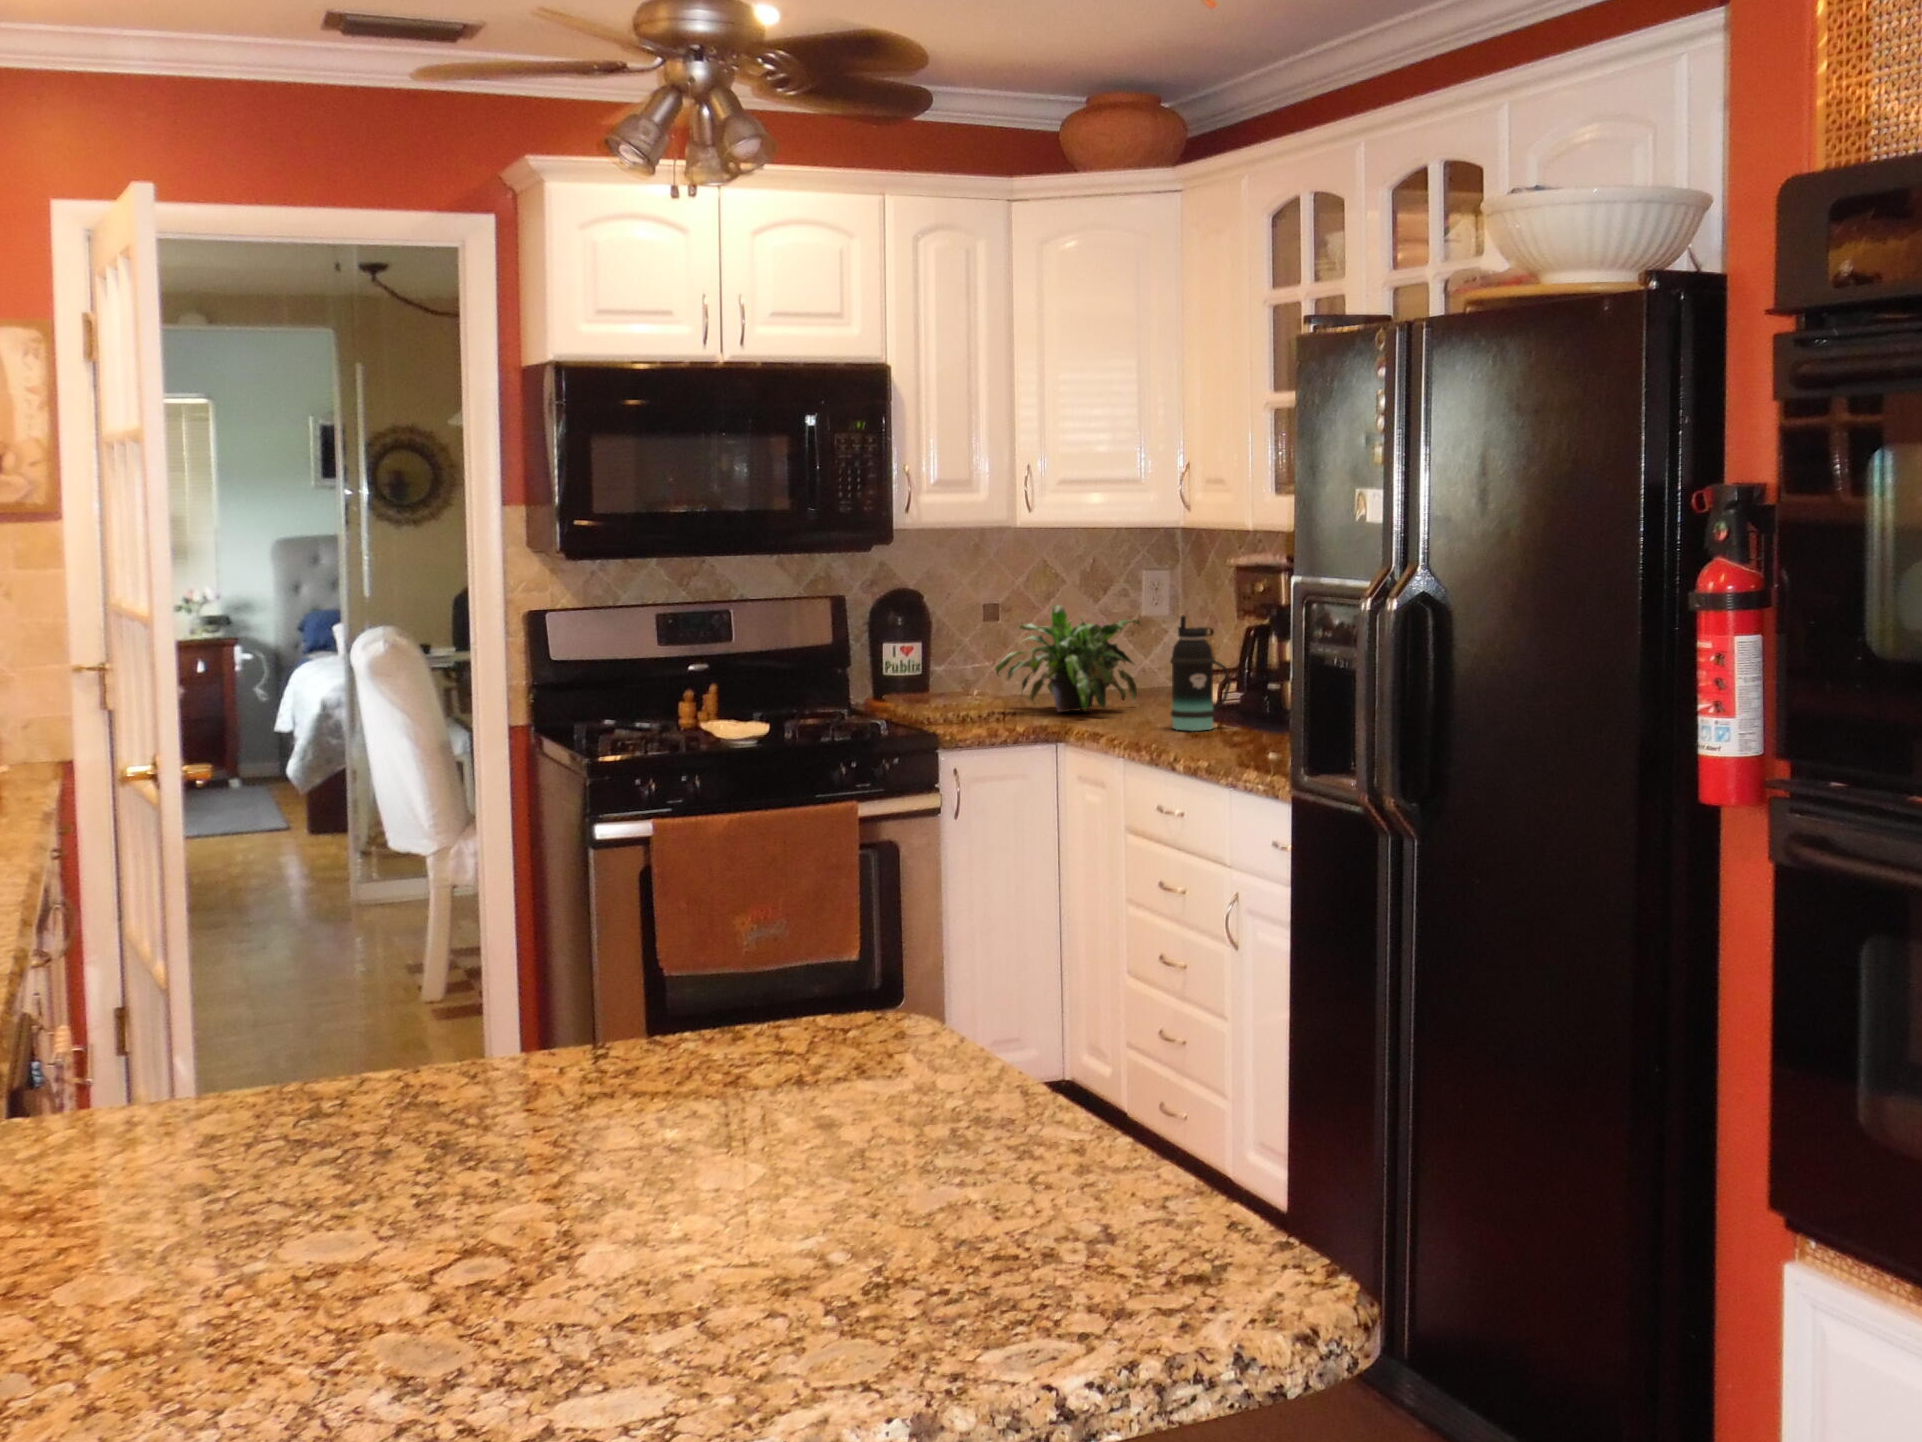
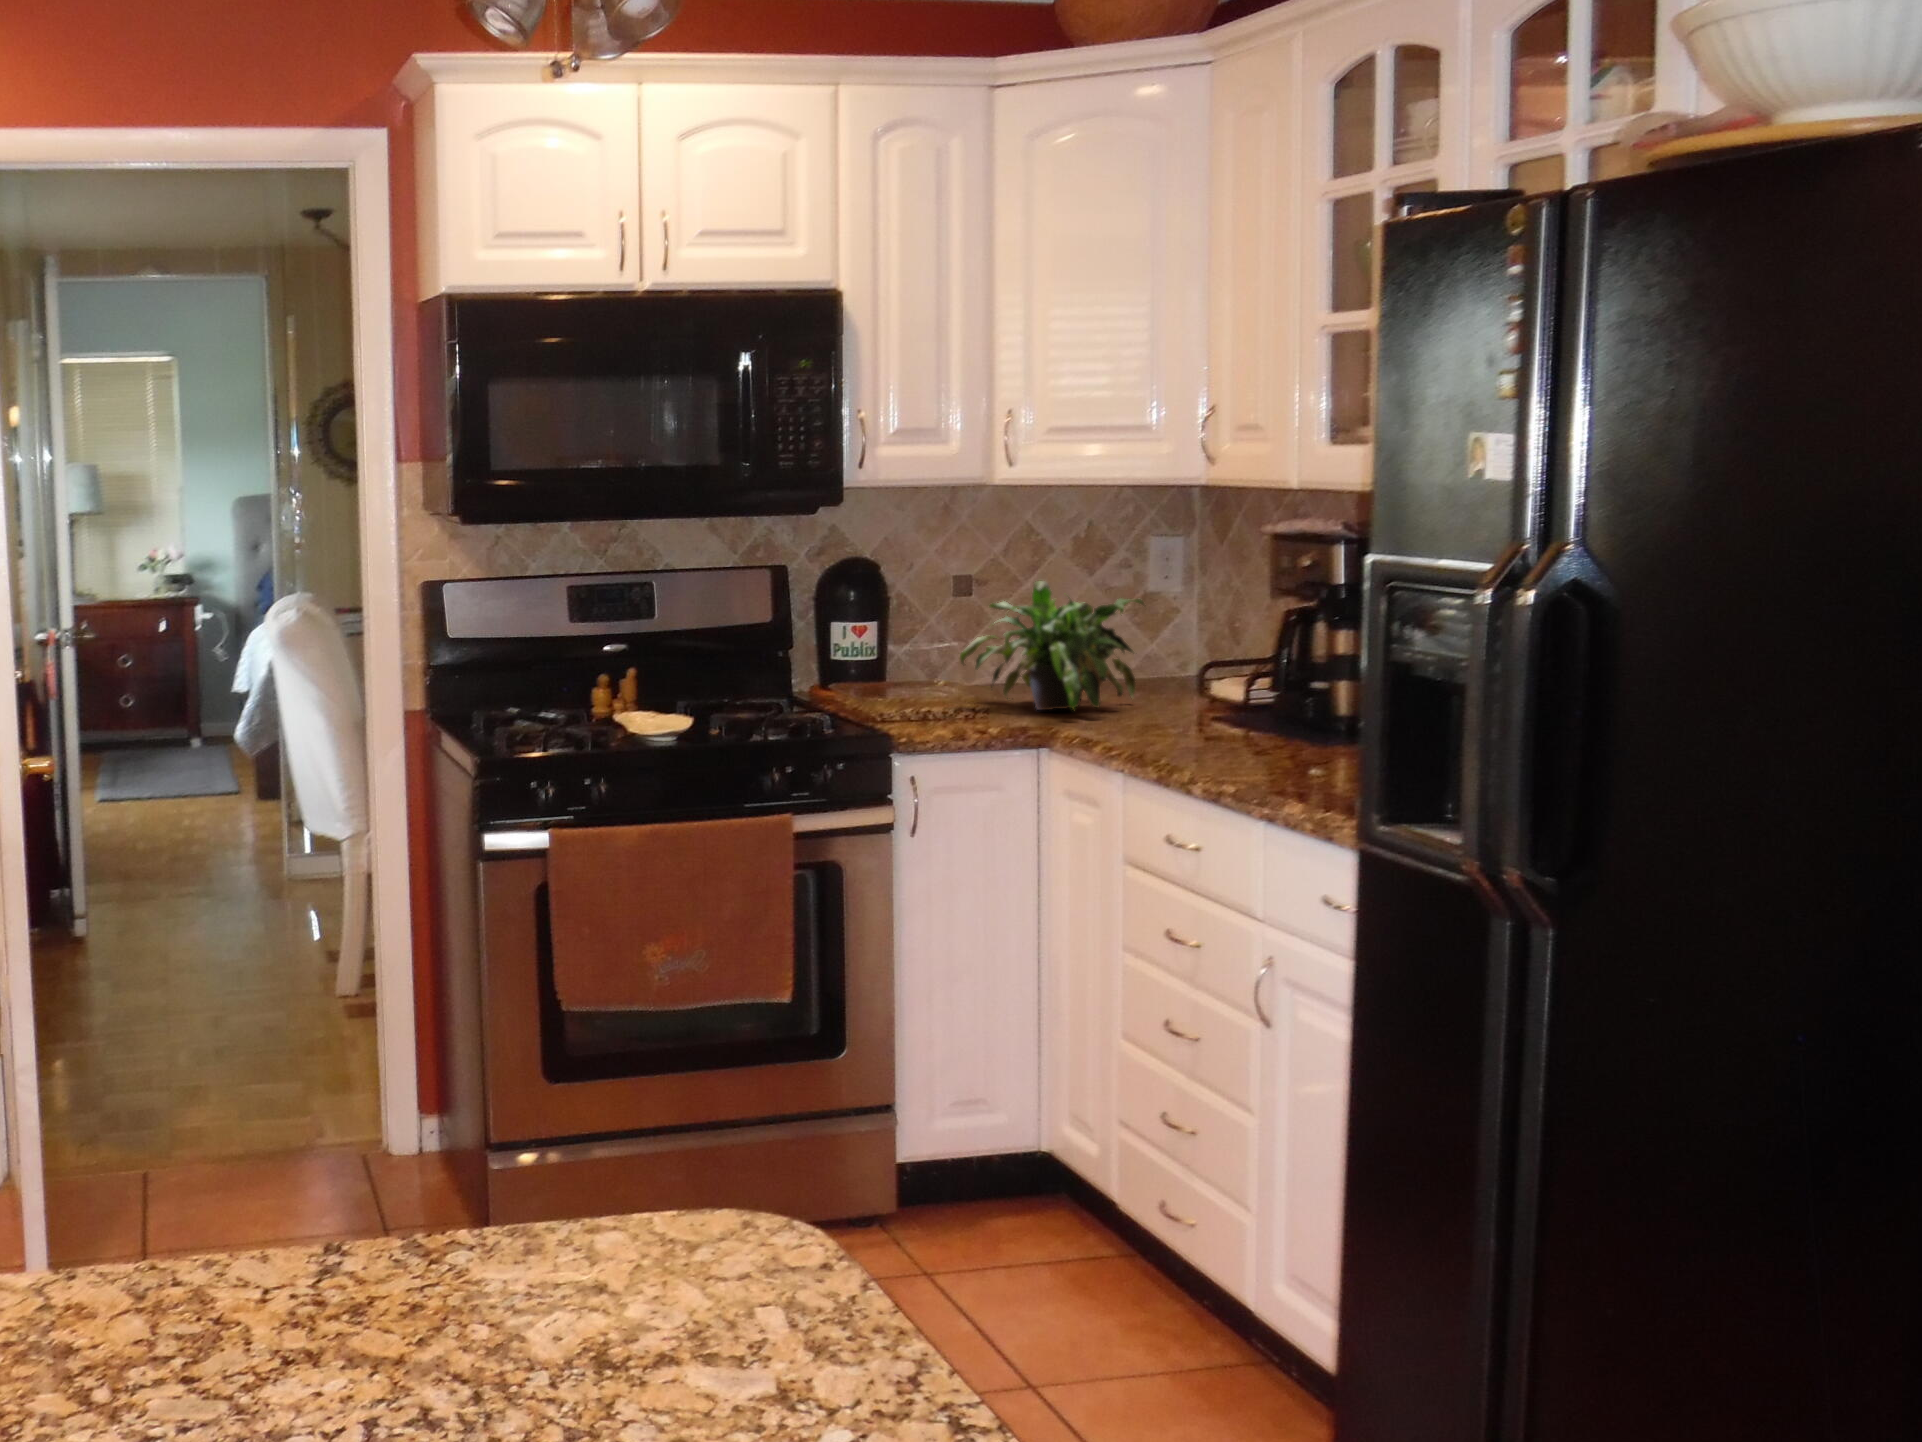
bottle: present [1170,616,1231,731] -> none [1188,596,1271,743]

